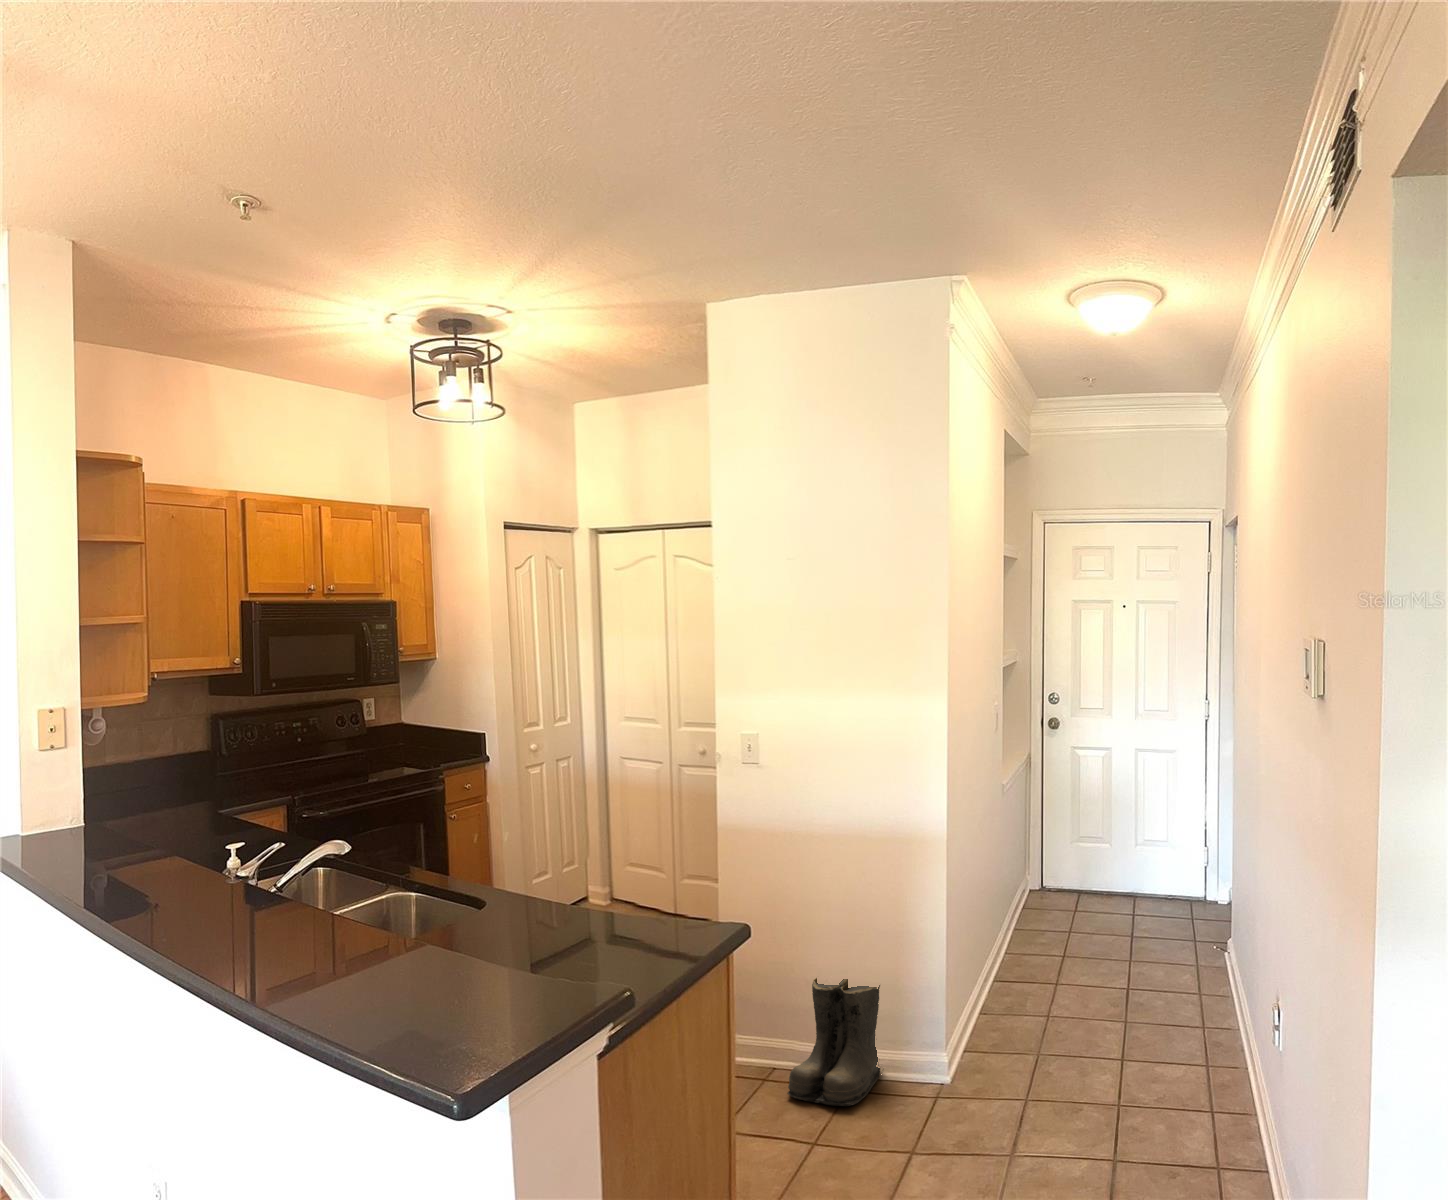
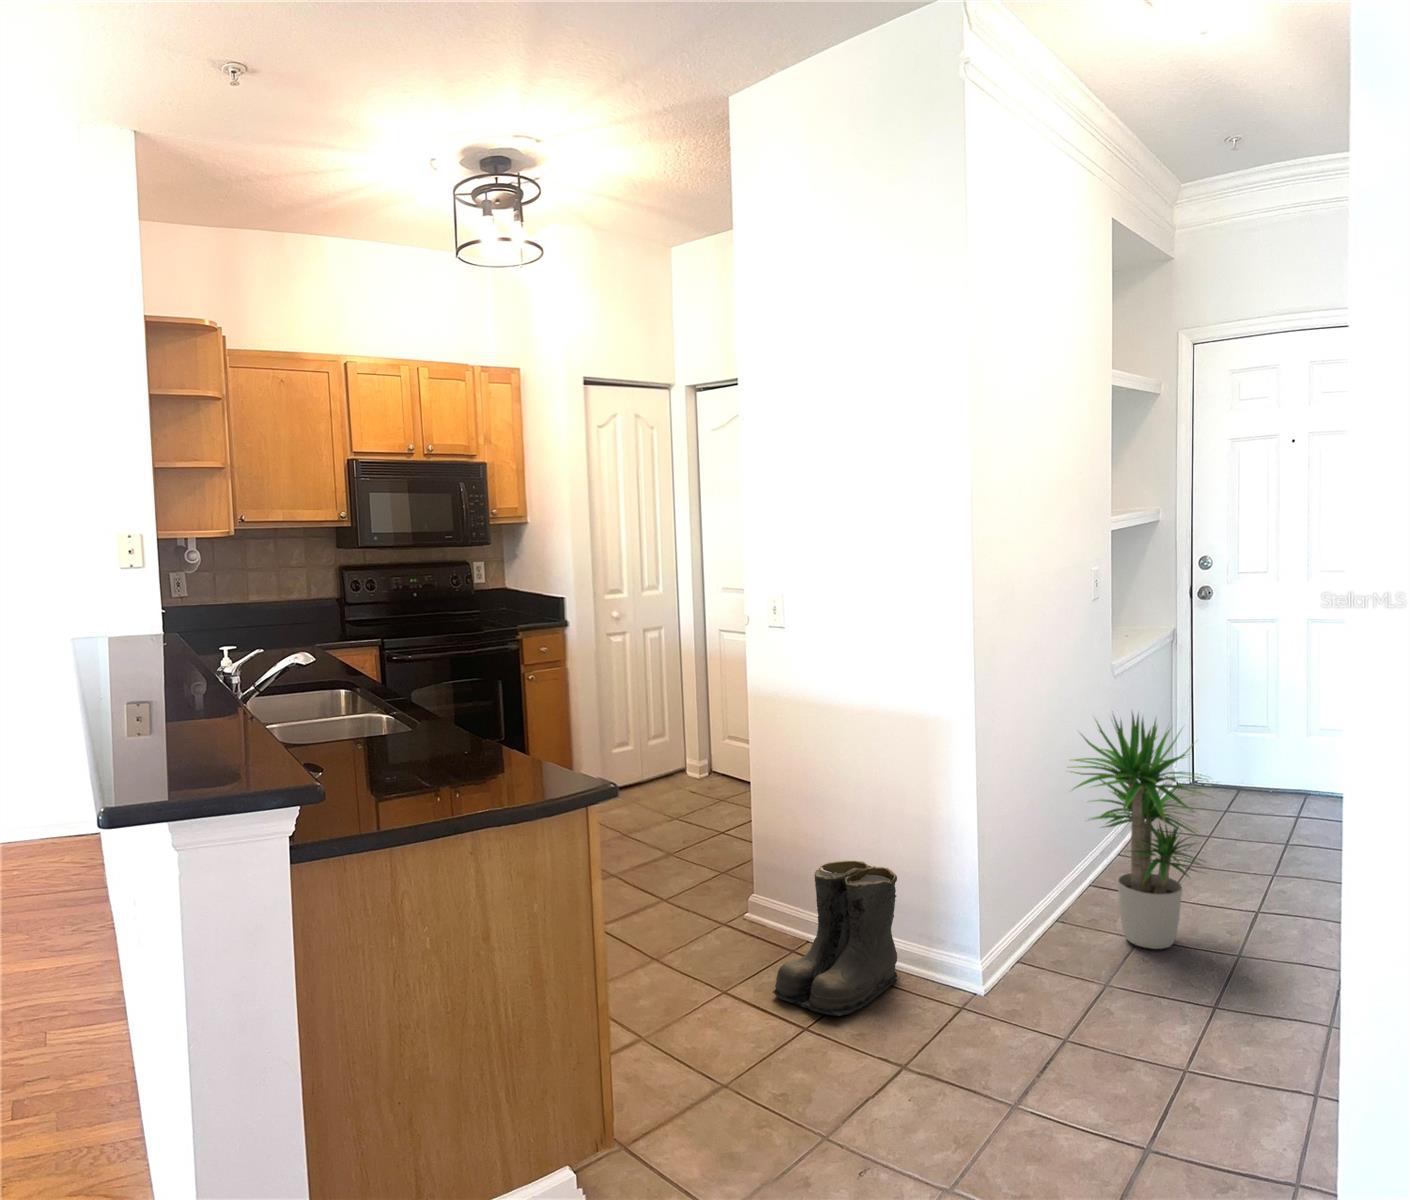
potted plant: none [986,830,1108,1026] -> present [1070,713,1207,949]

